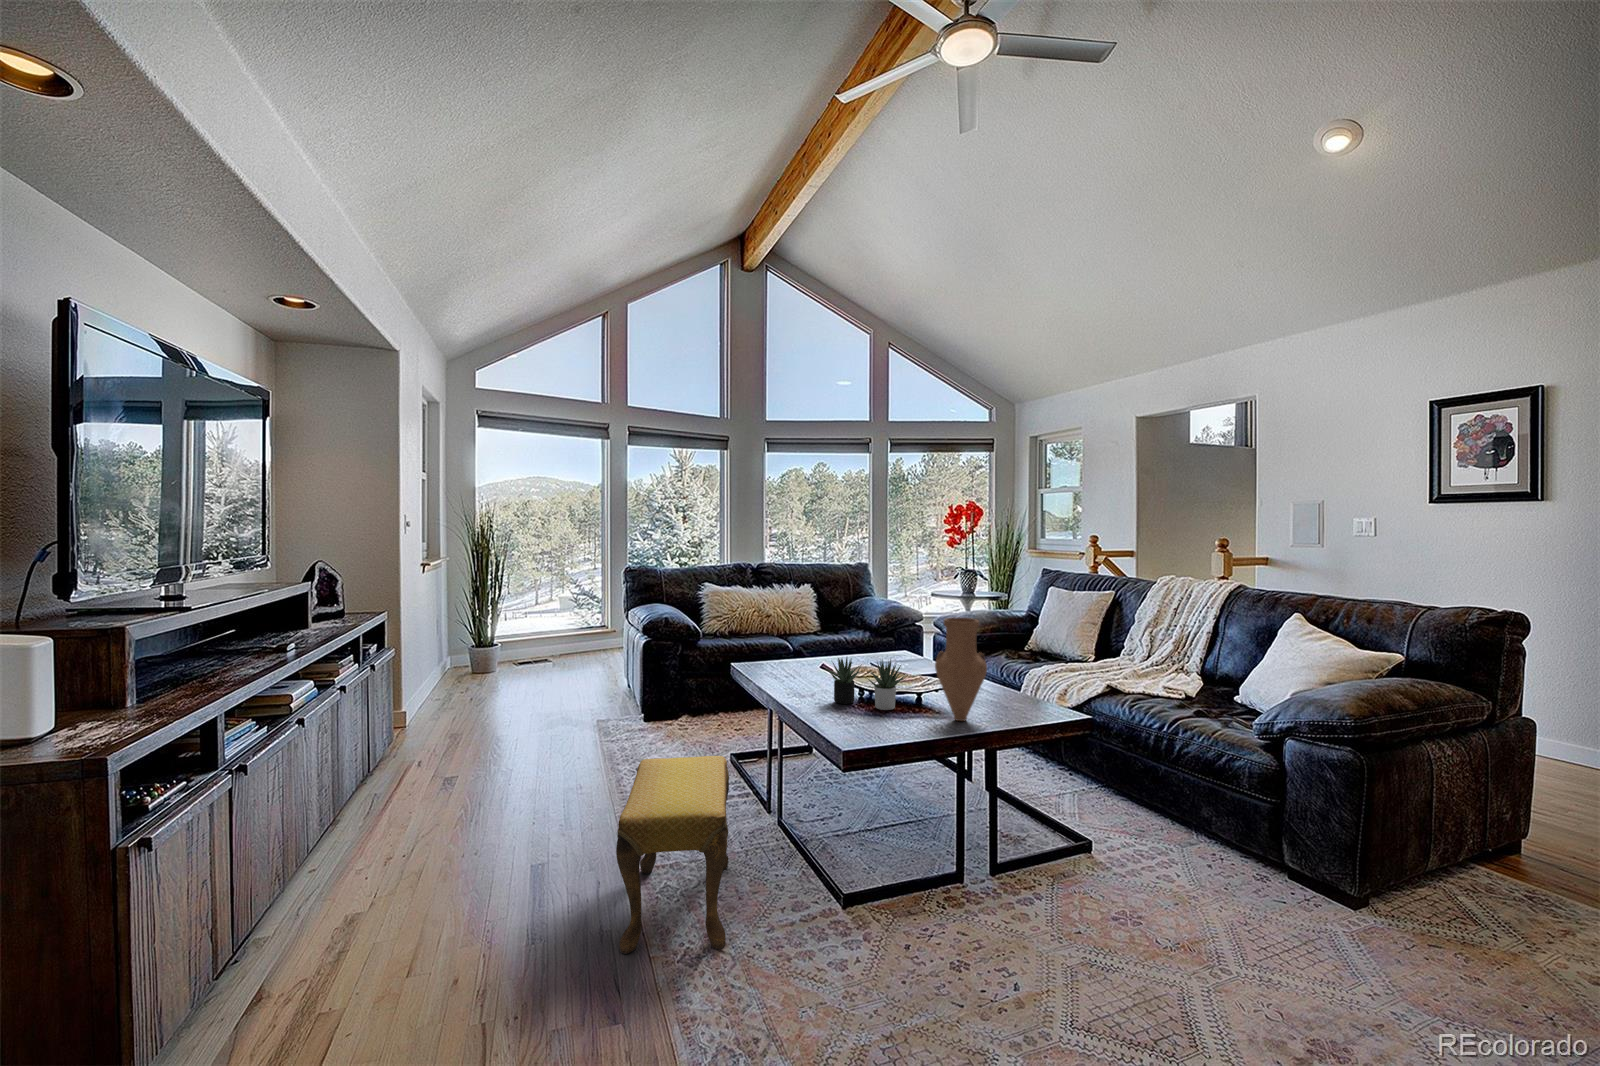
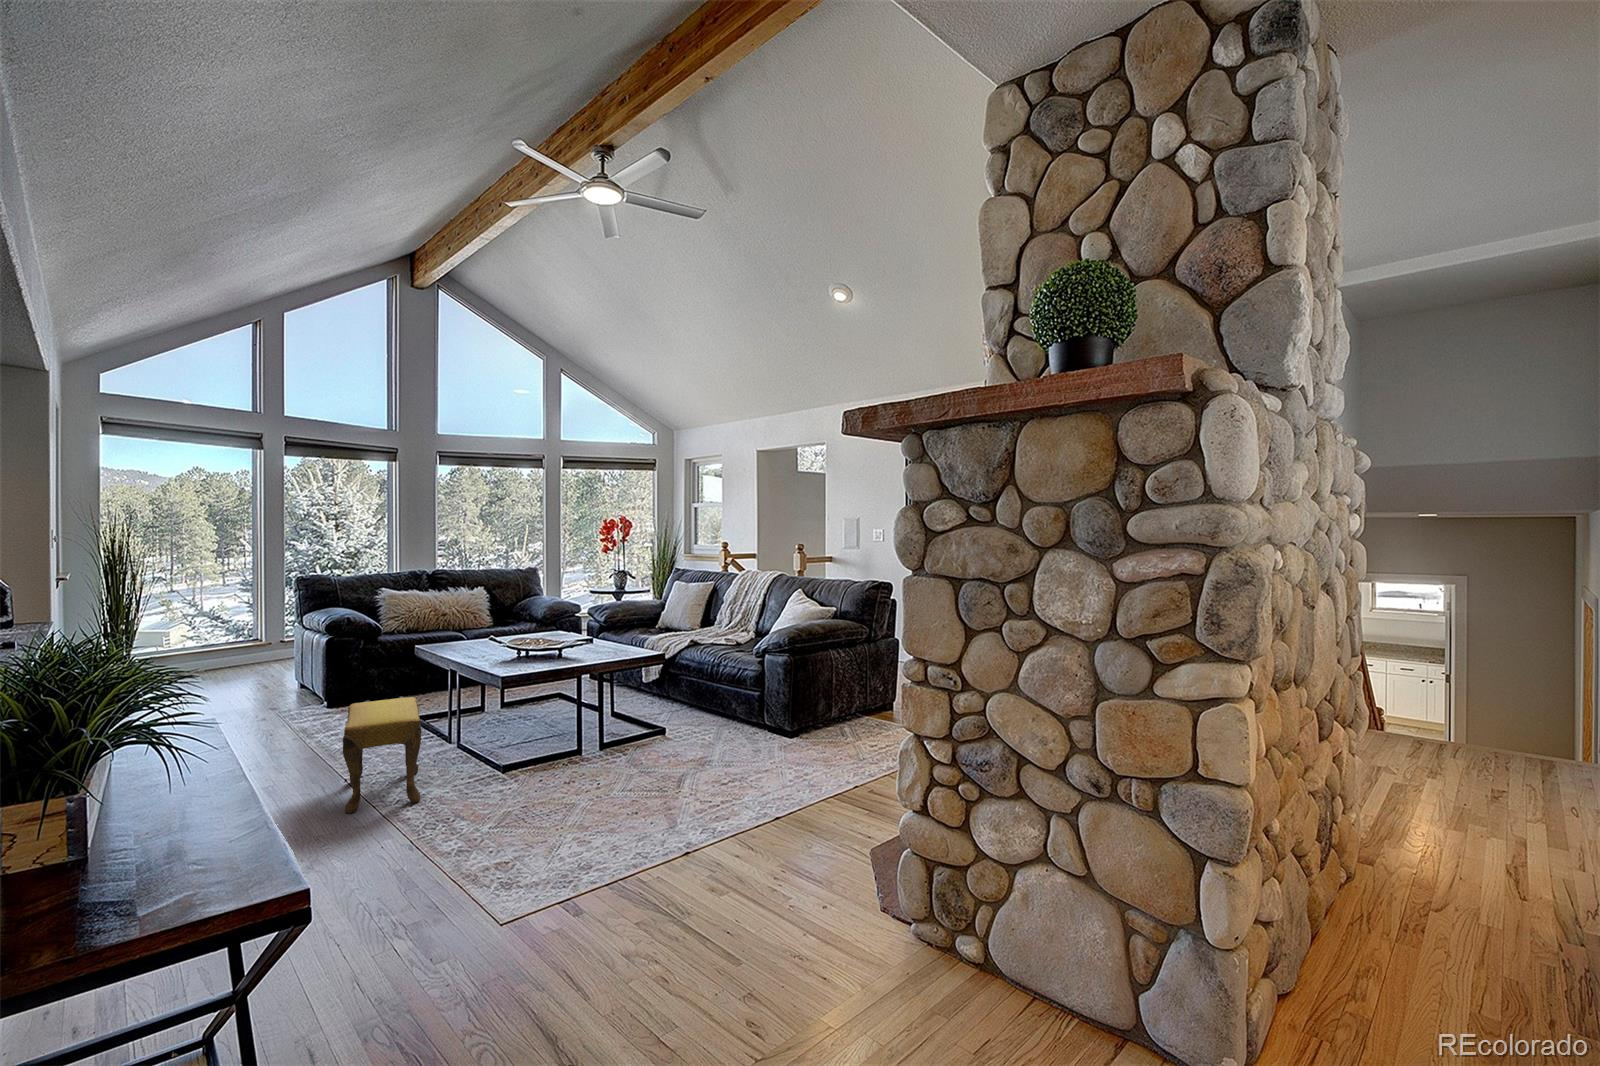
vase: present [935,618,987,721] -> none [564,597,597,661]
succulent plant: present [826,657,906,710] -> none [490,626,549,661]

